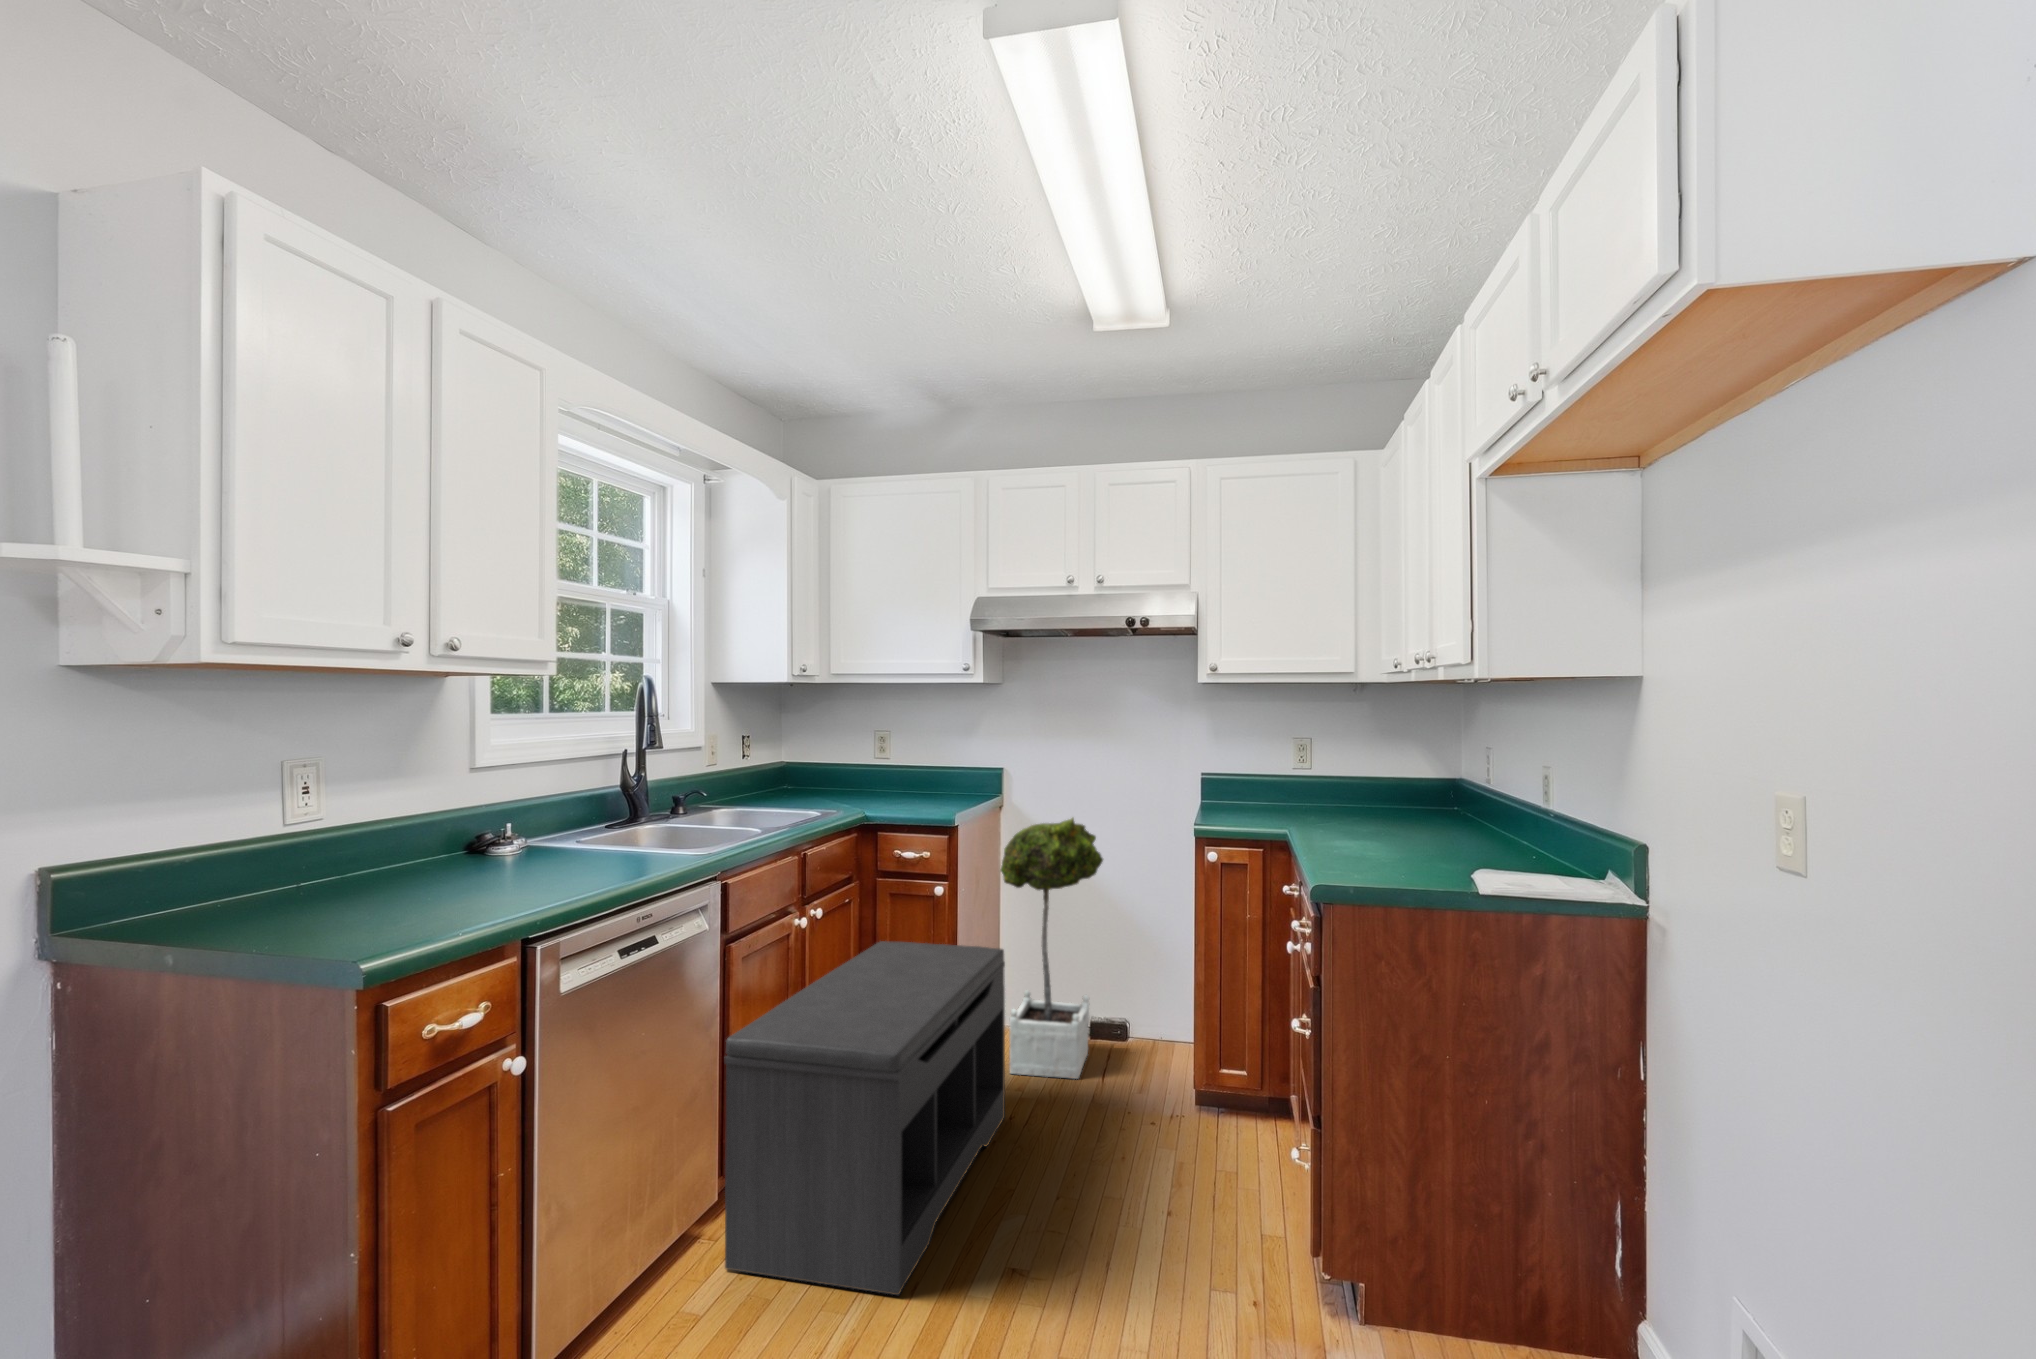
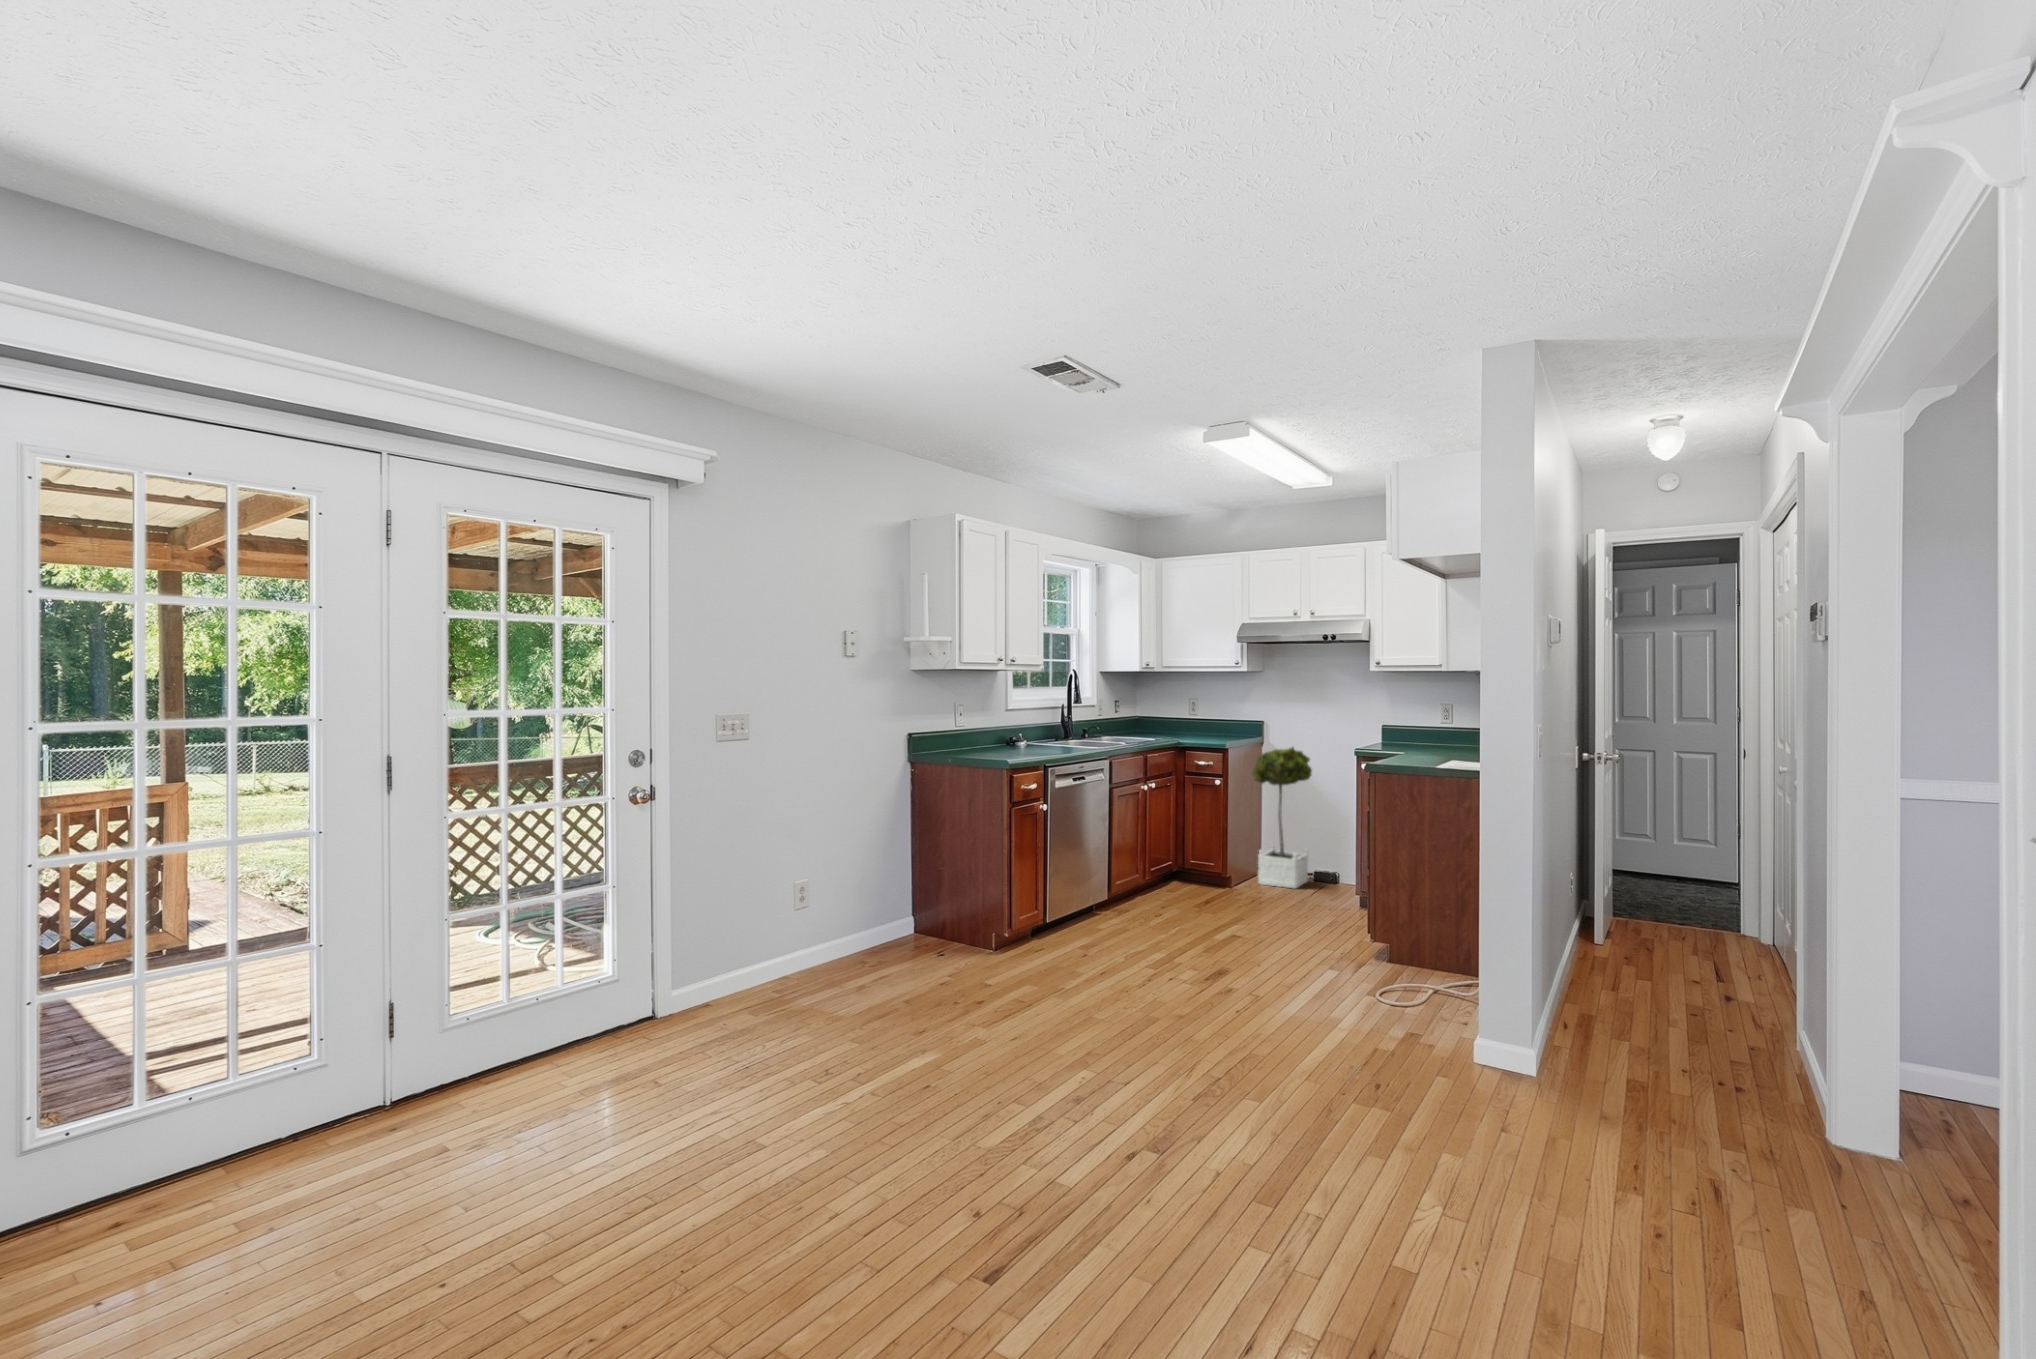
bench: present [725,941,1005,1295] -> none [1111,805,1249,928]

